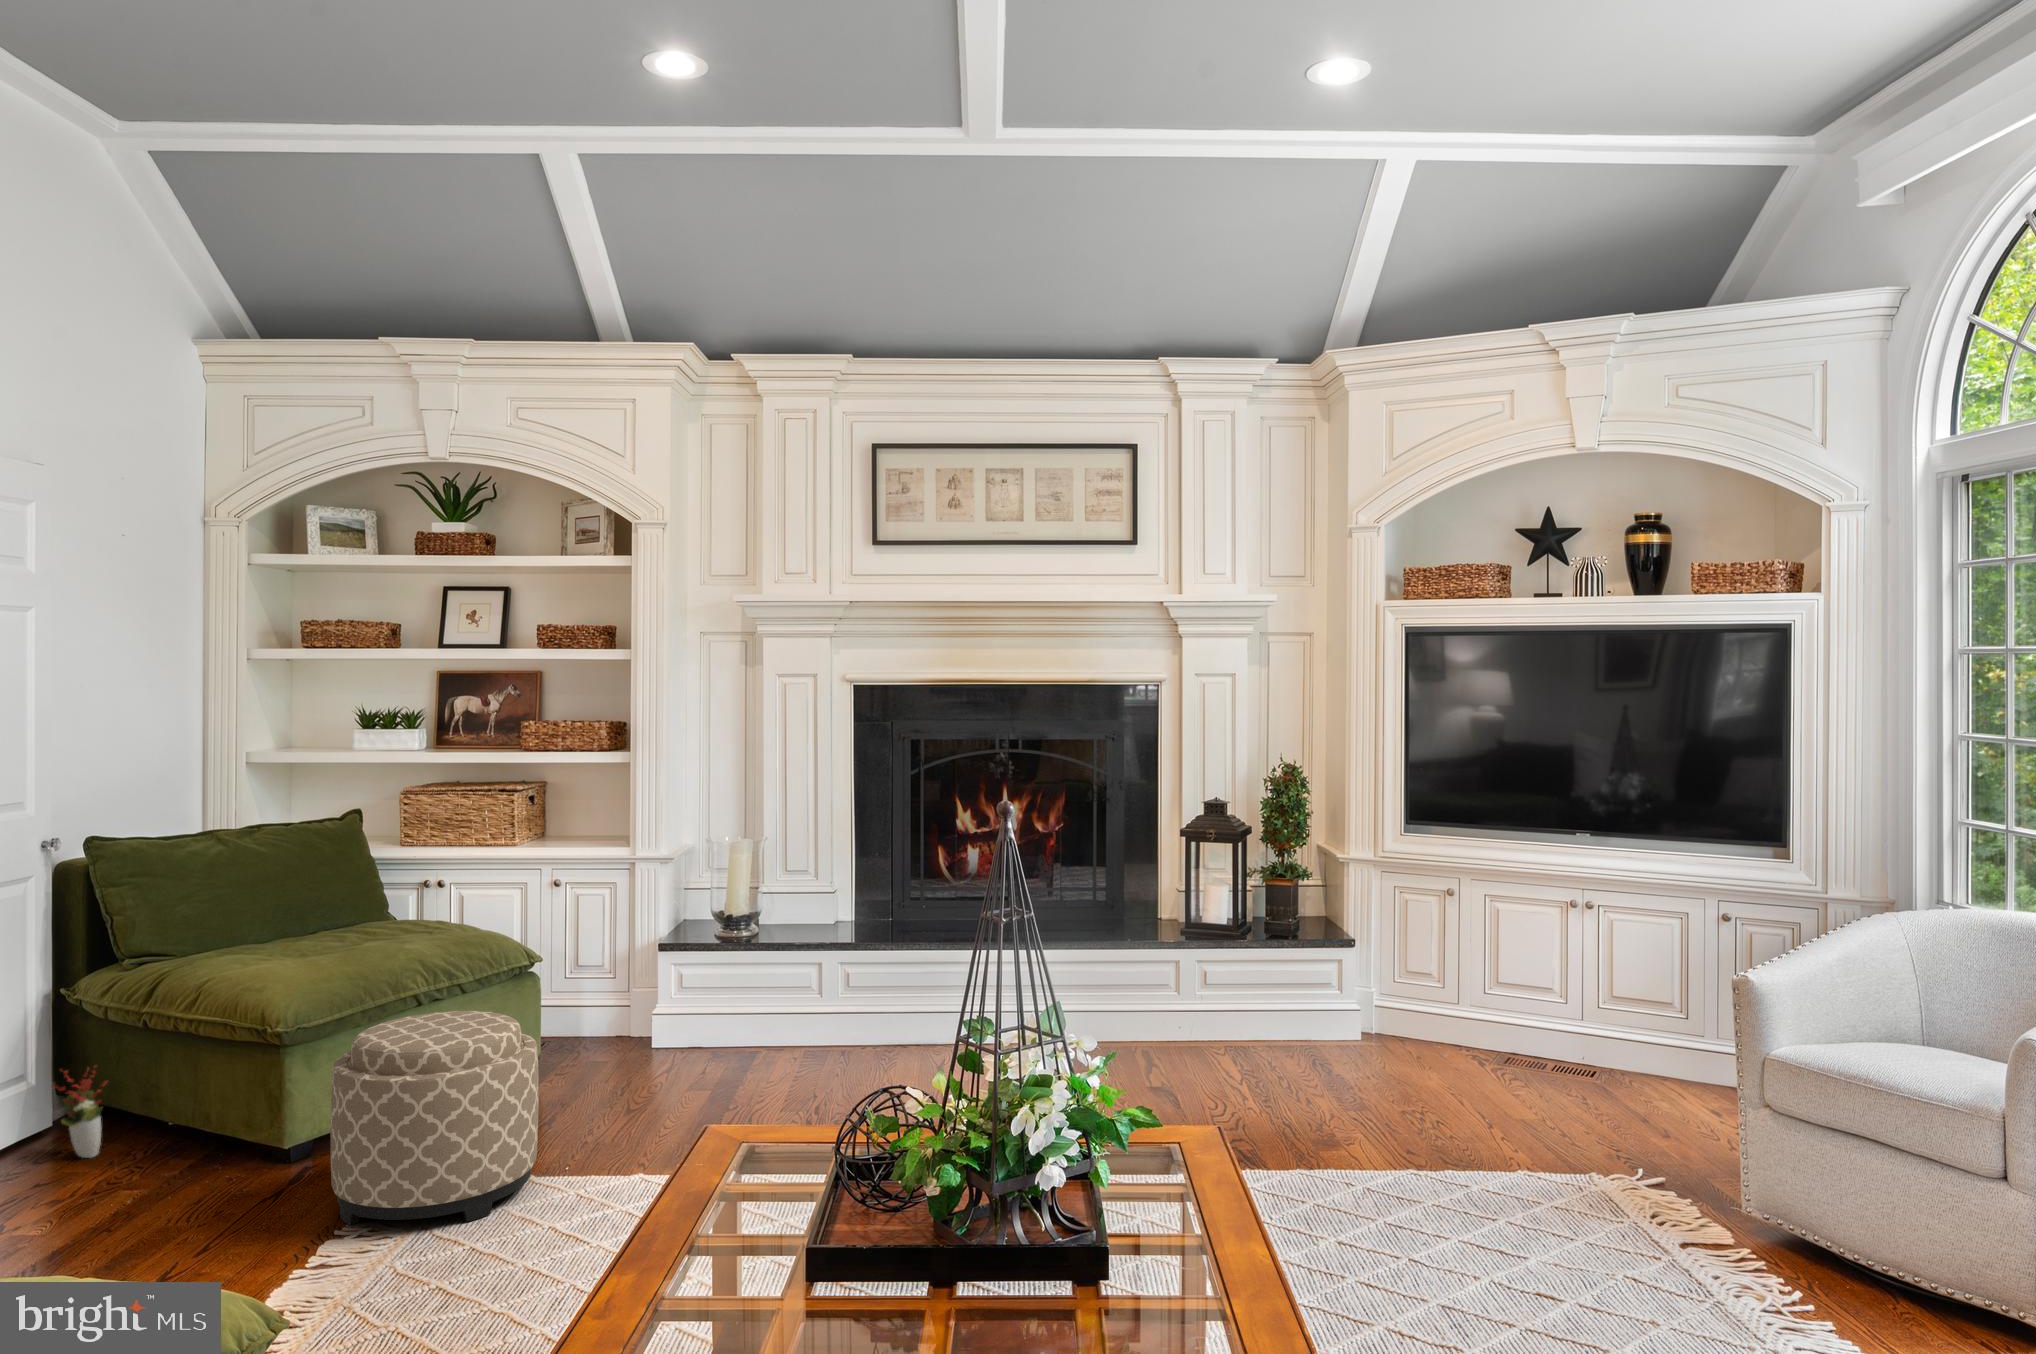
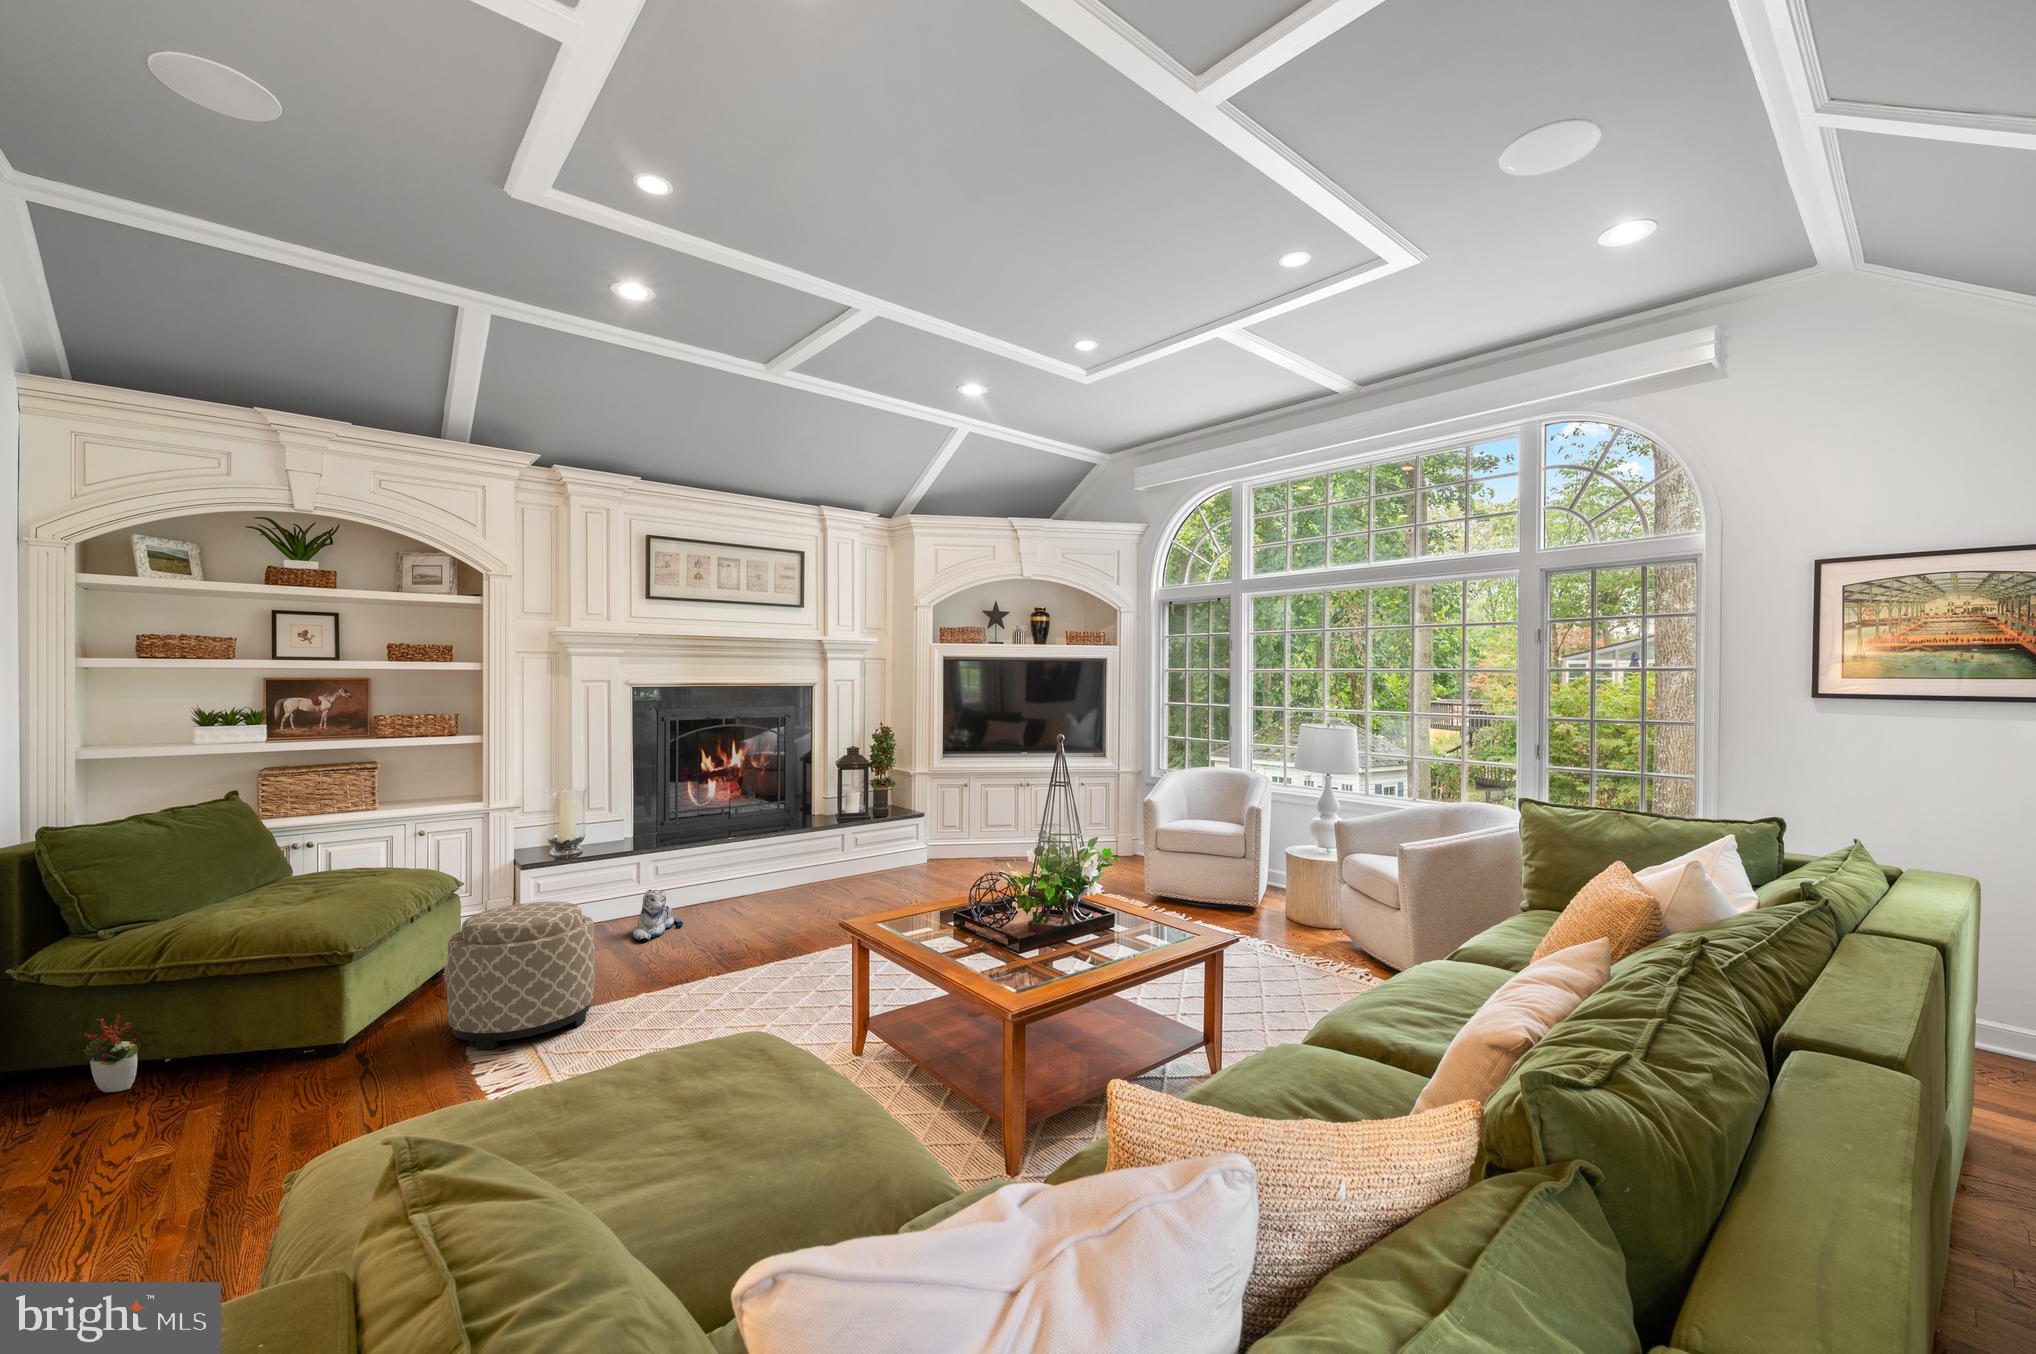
plush toy: none [750,1009,851,1091] -> present [633,890,683,941]

